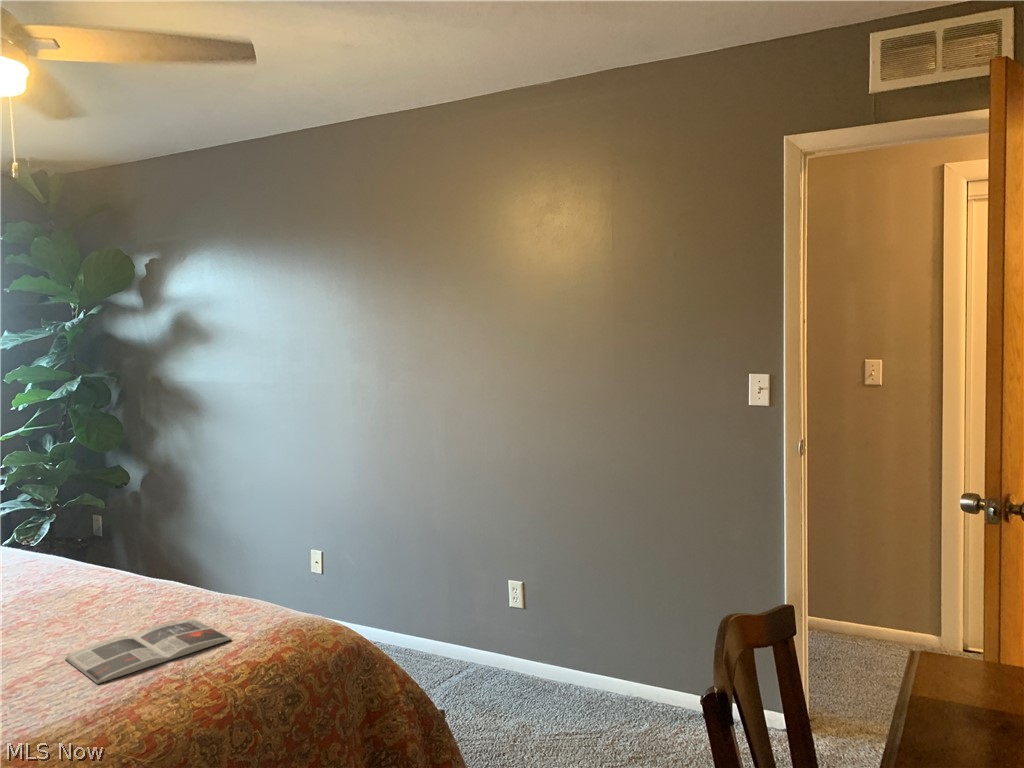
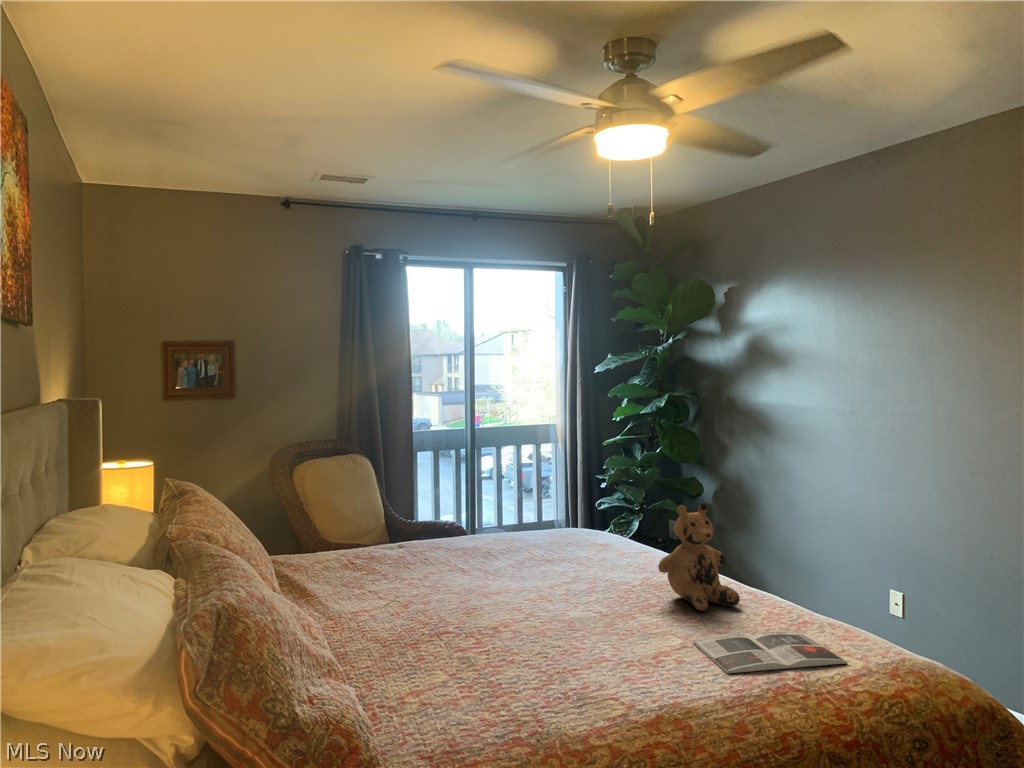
teddy bear: none [32,500,133,619] -> present [658,503,740,611]

